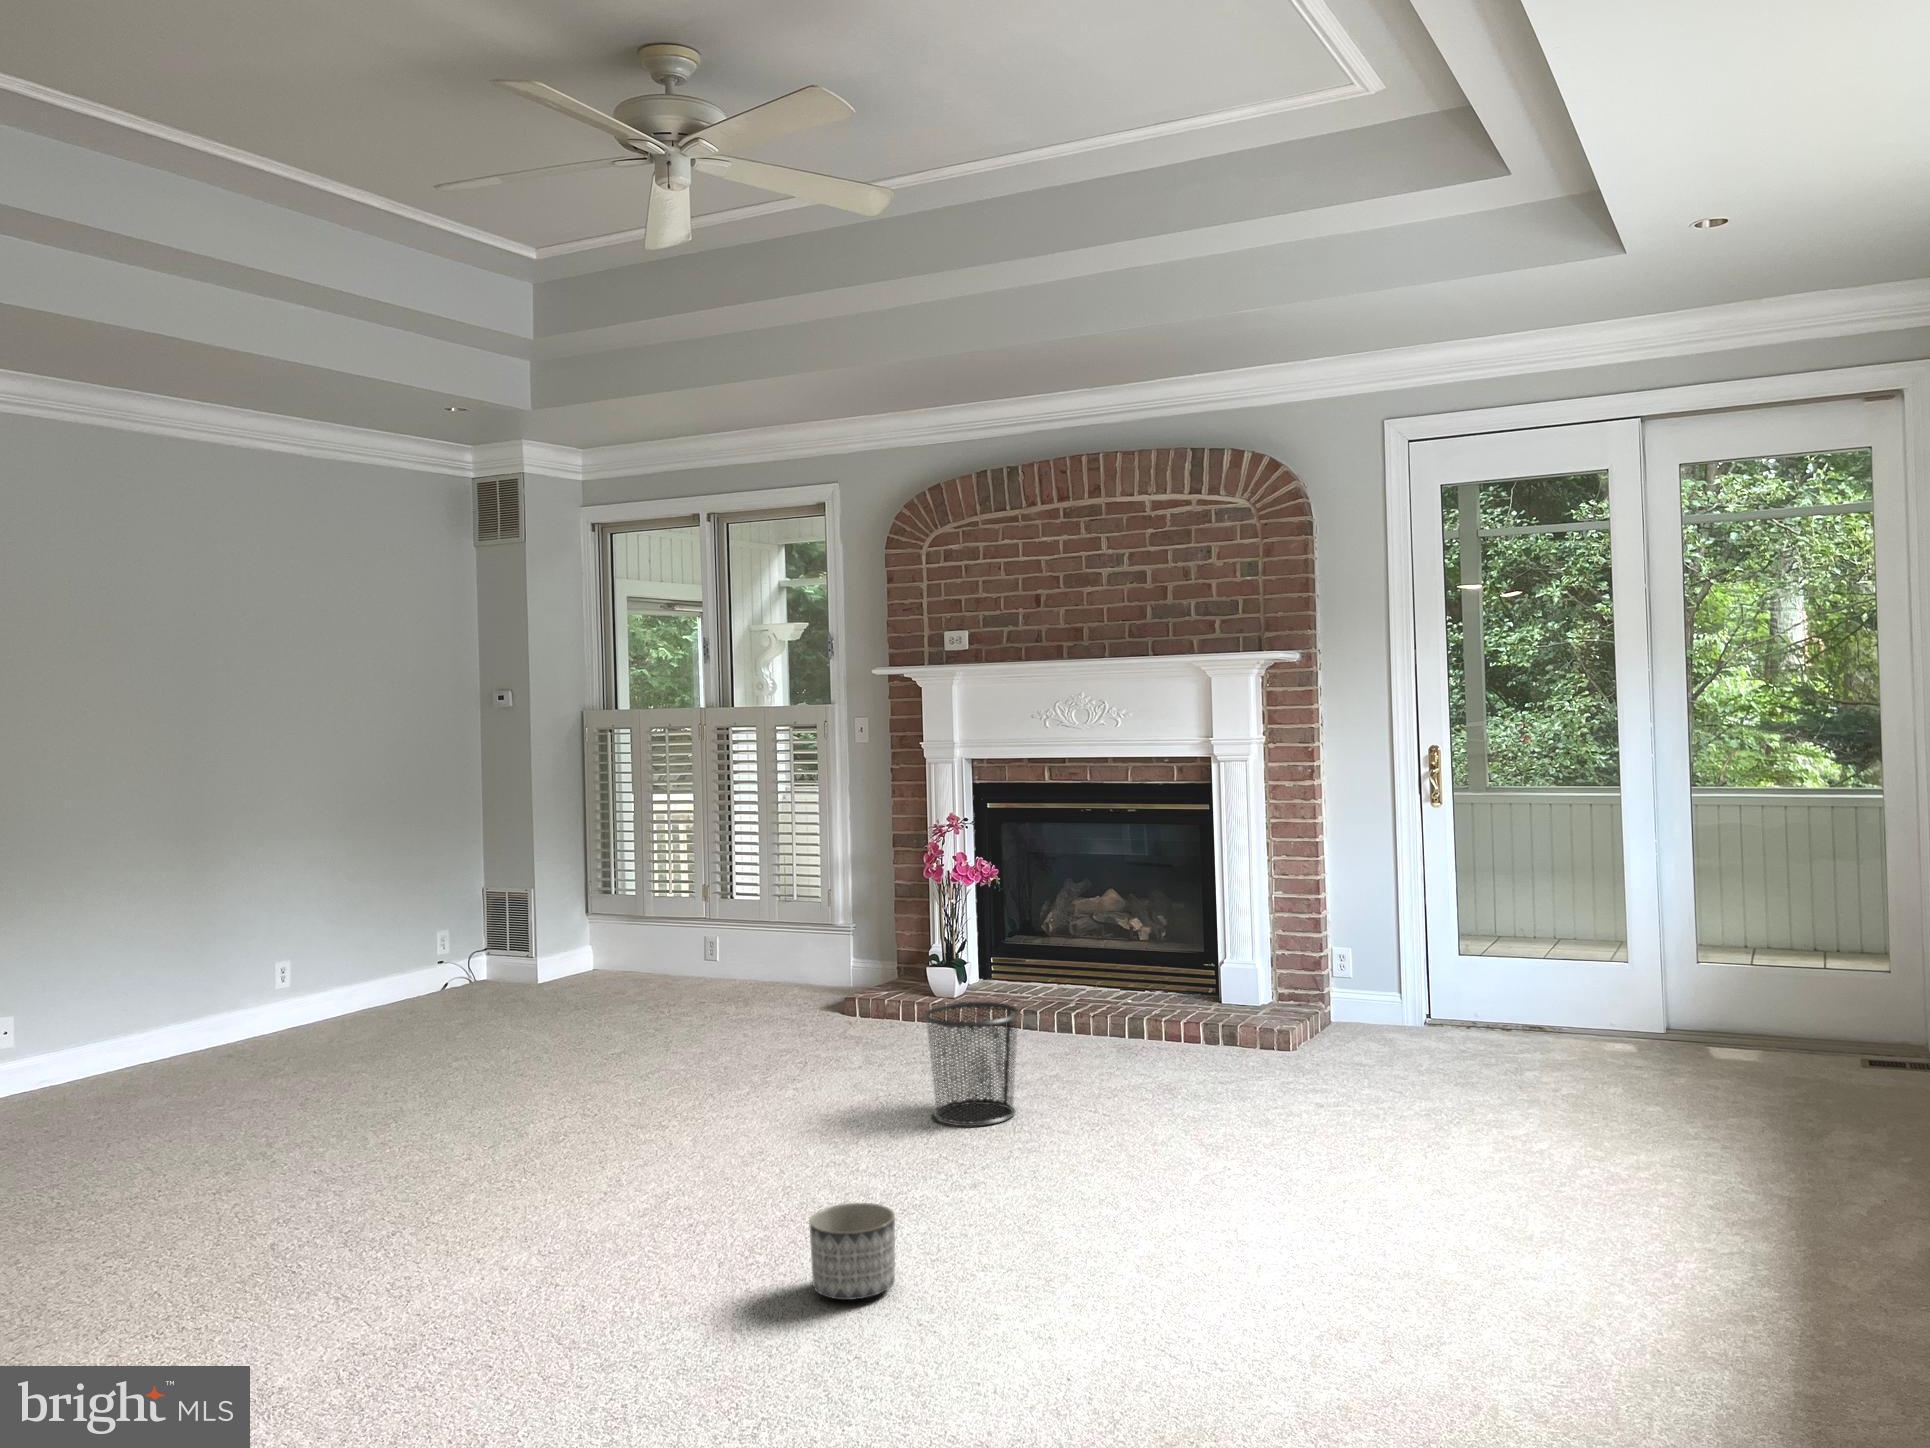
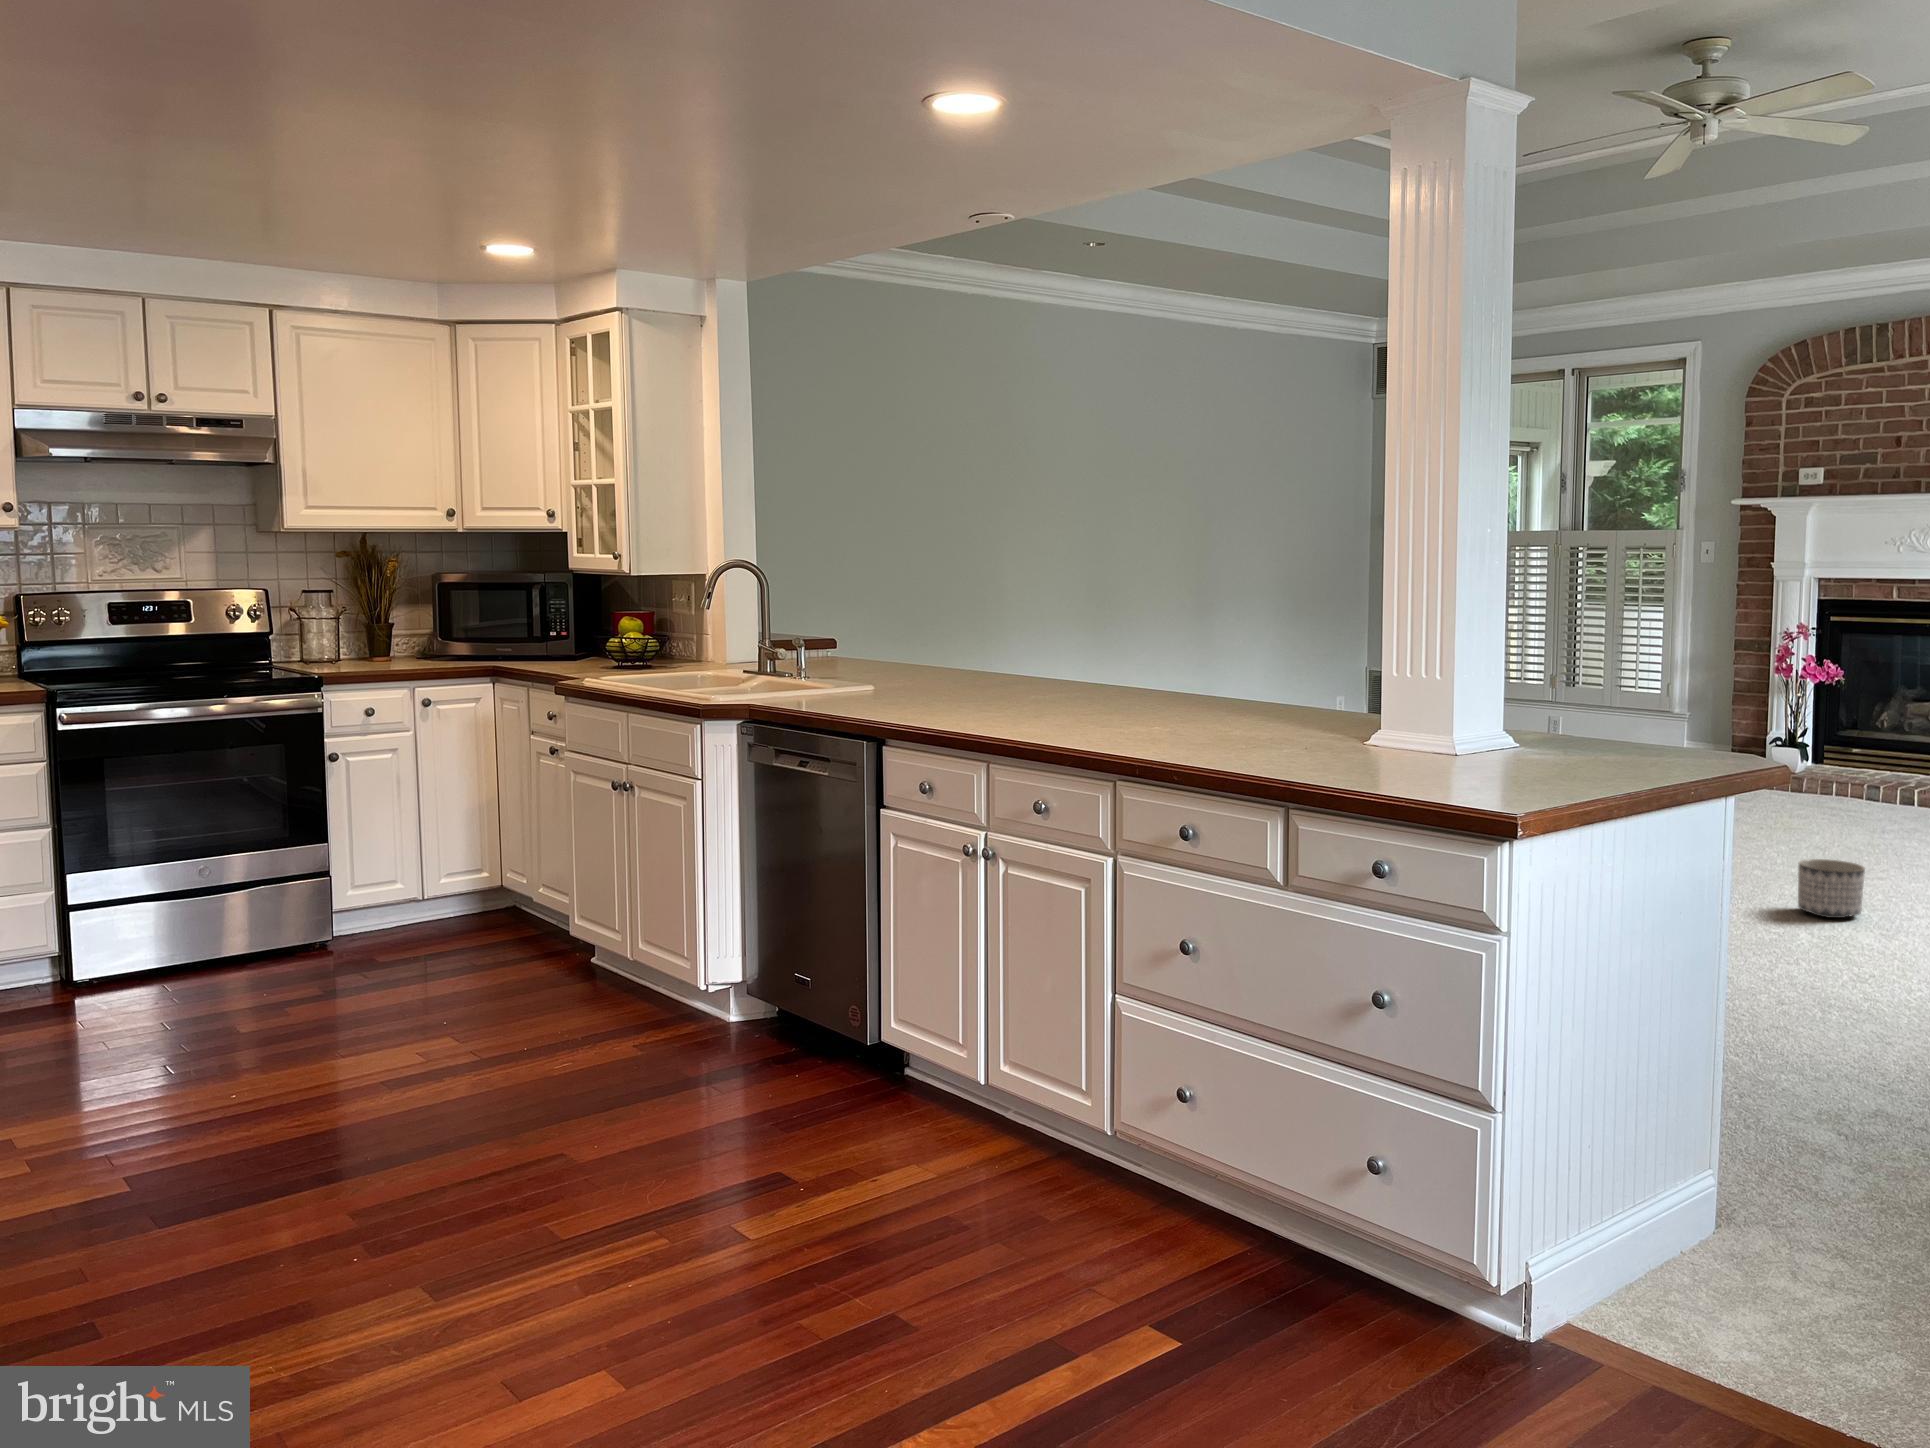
waste bin: present [924,1002,1020,1126] -> none [1819,759,1904,850]

